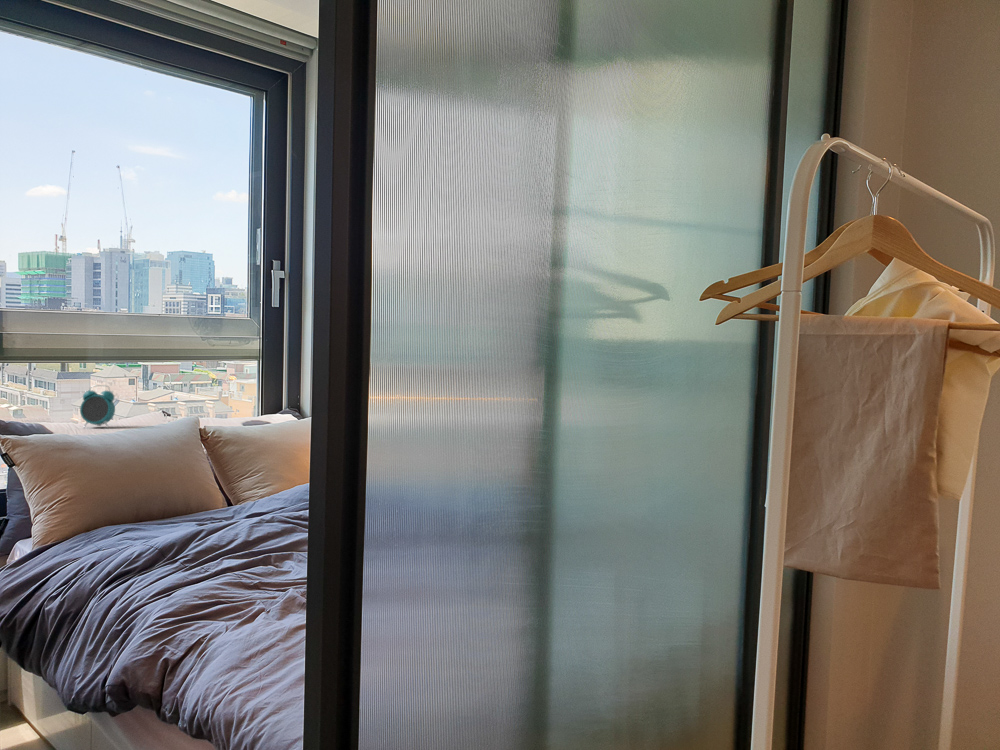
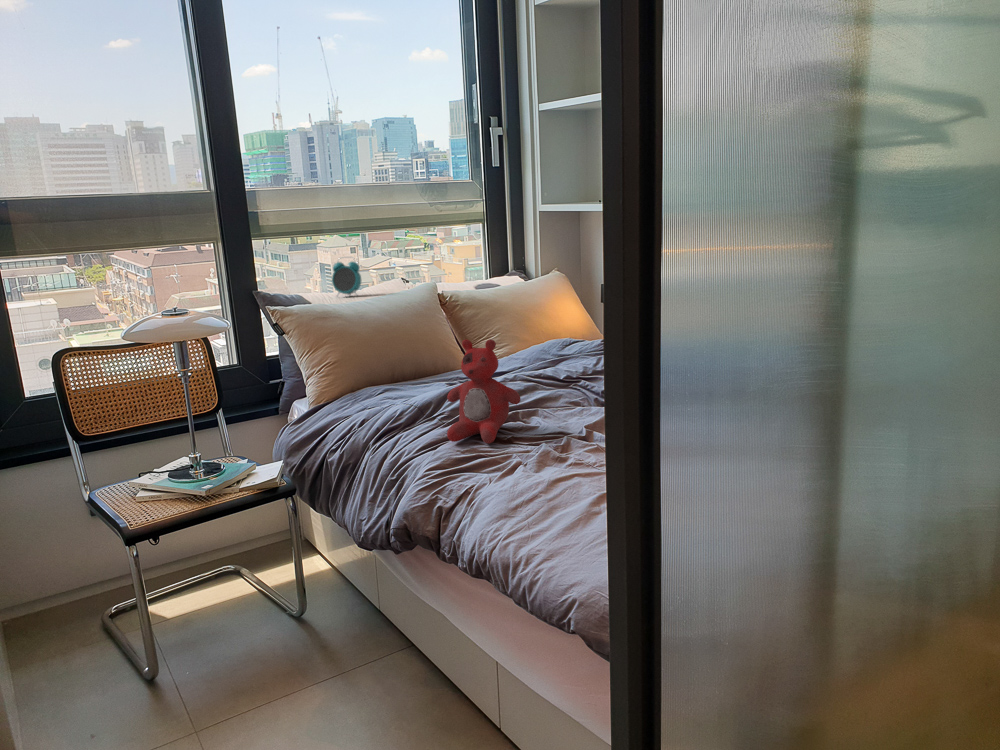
stuffed bear: none [187,480,271,590] -> present [447,339,521,444]

